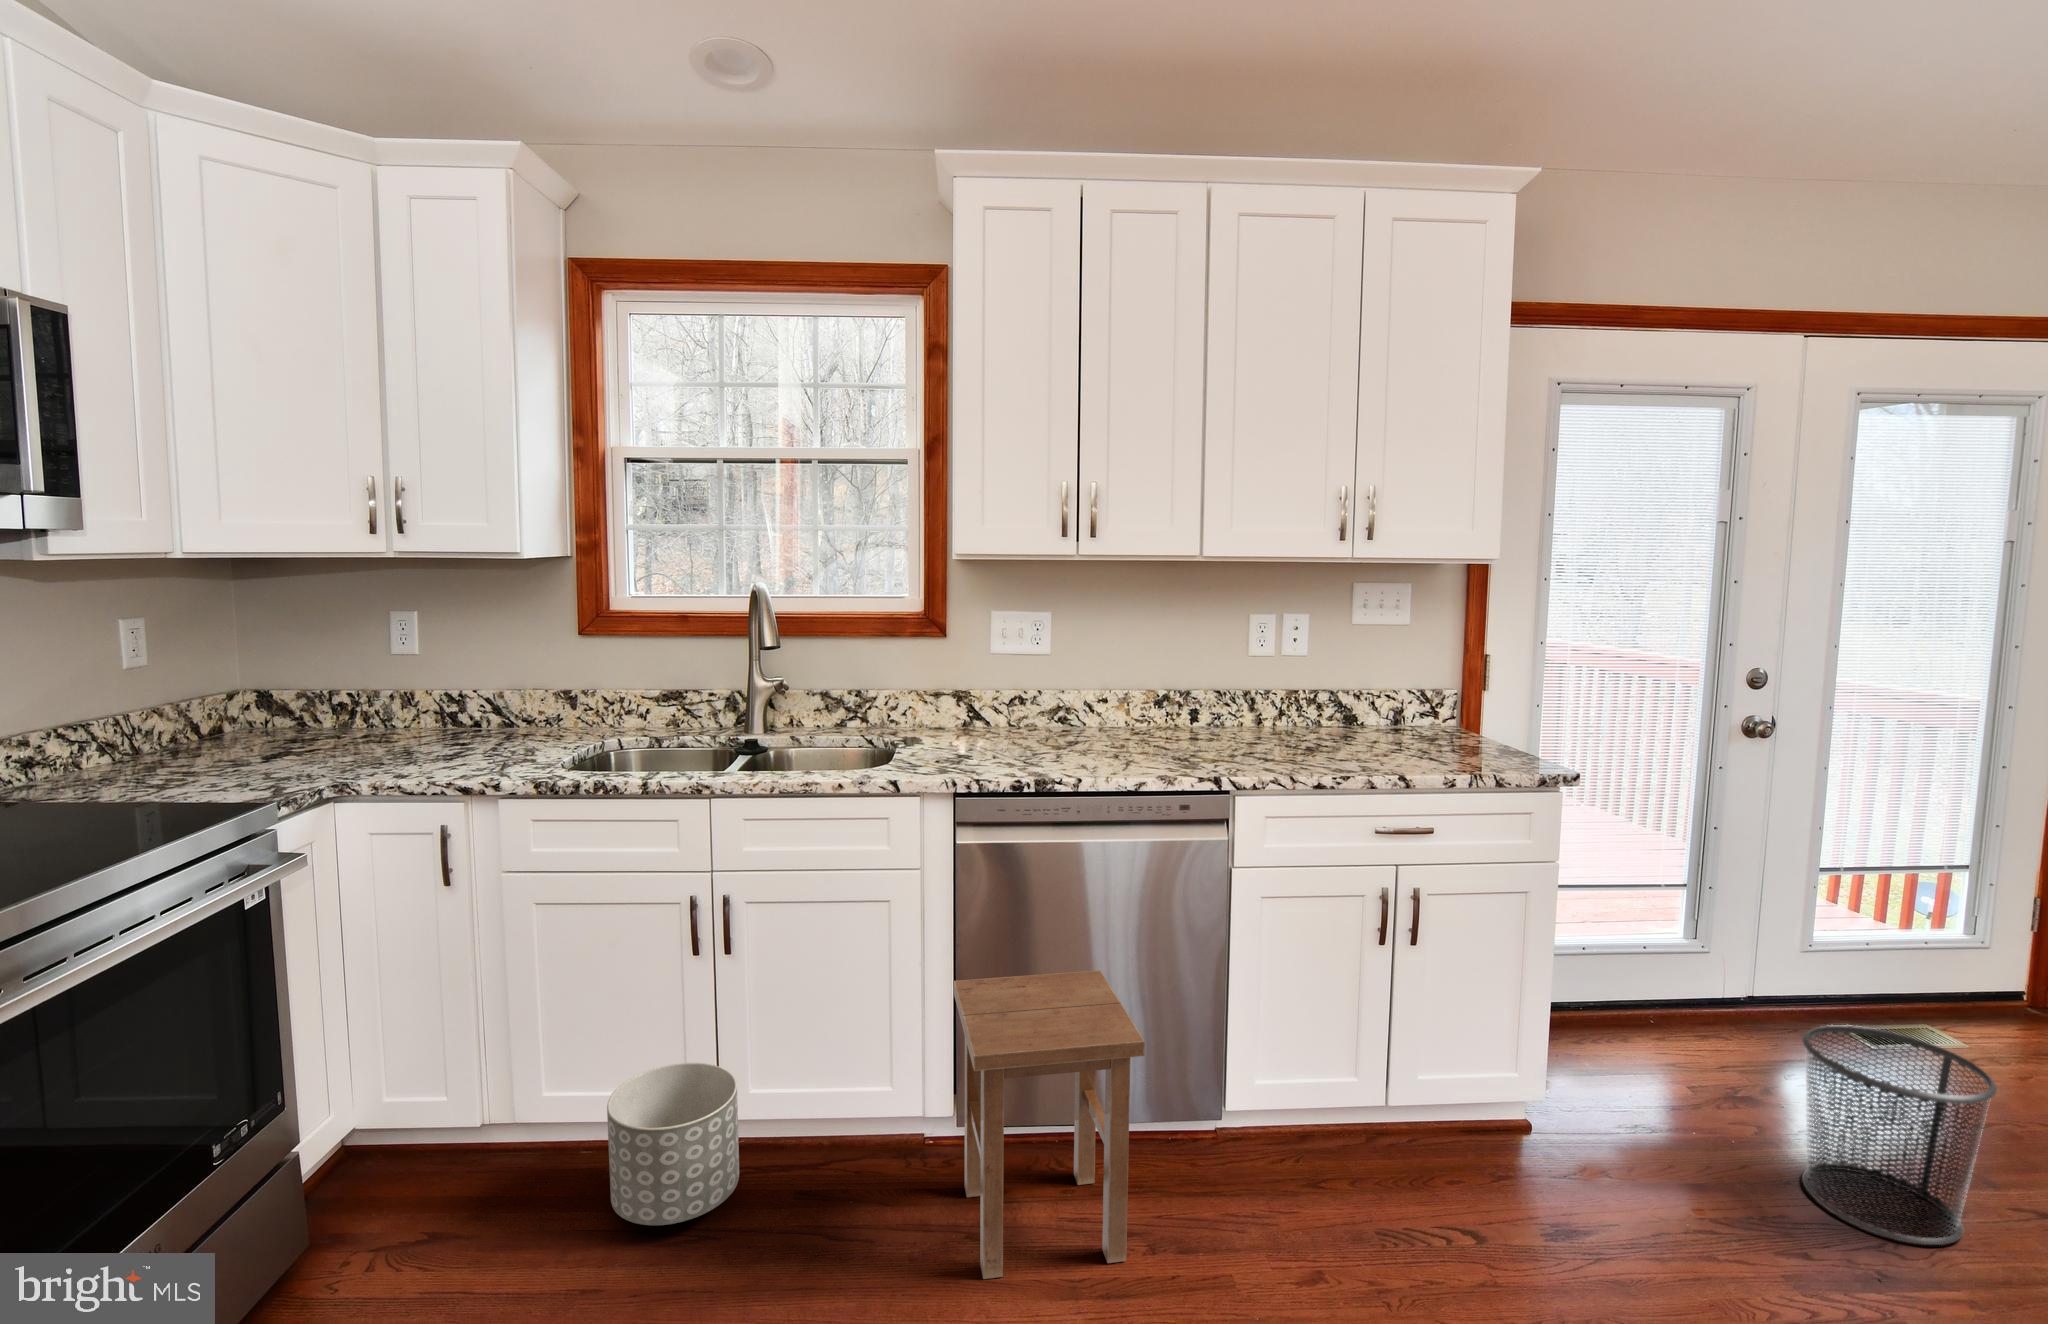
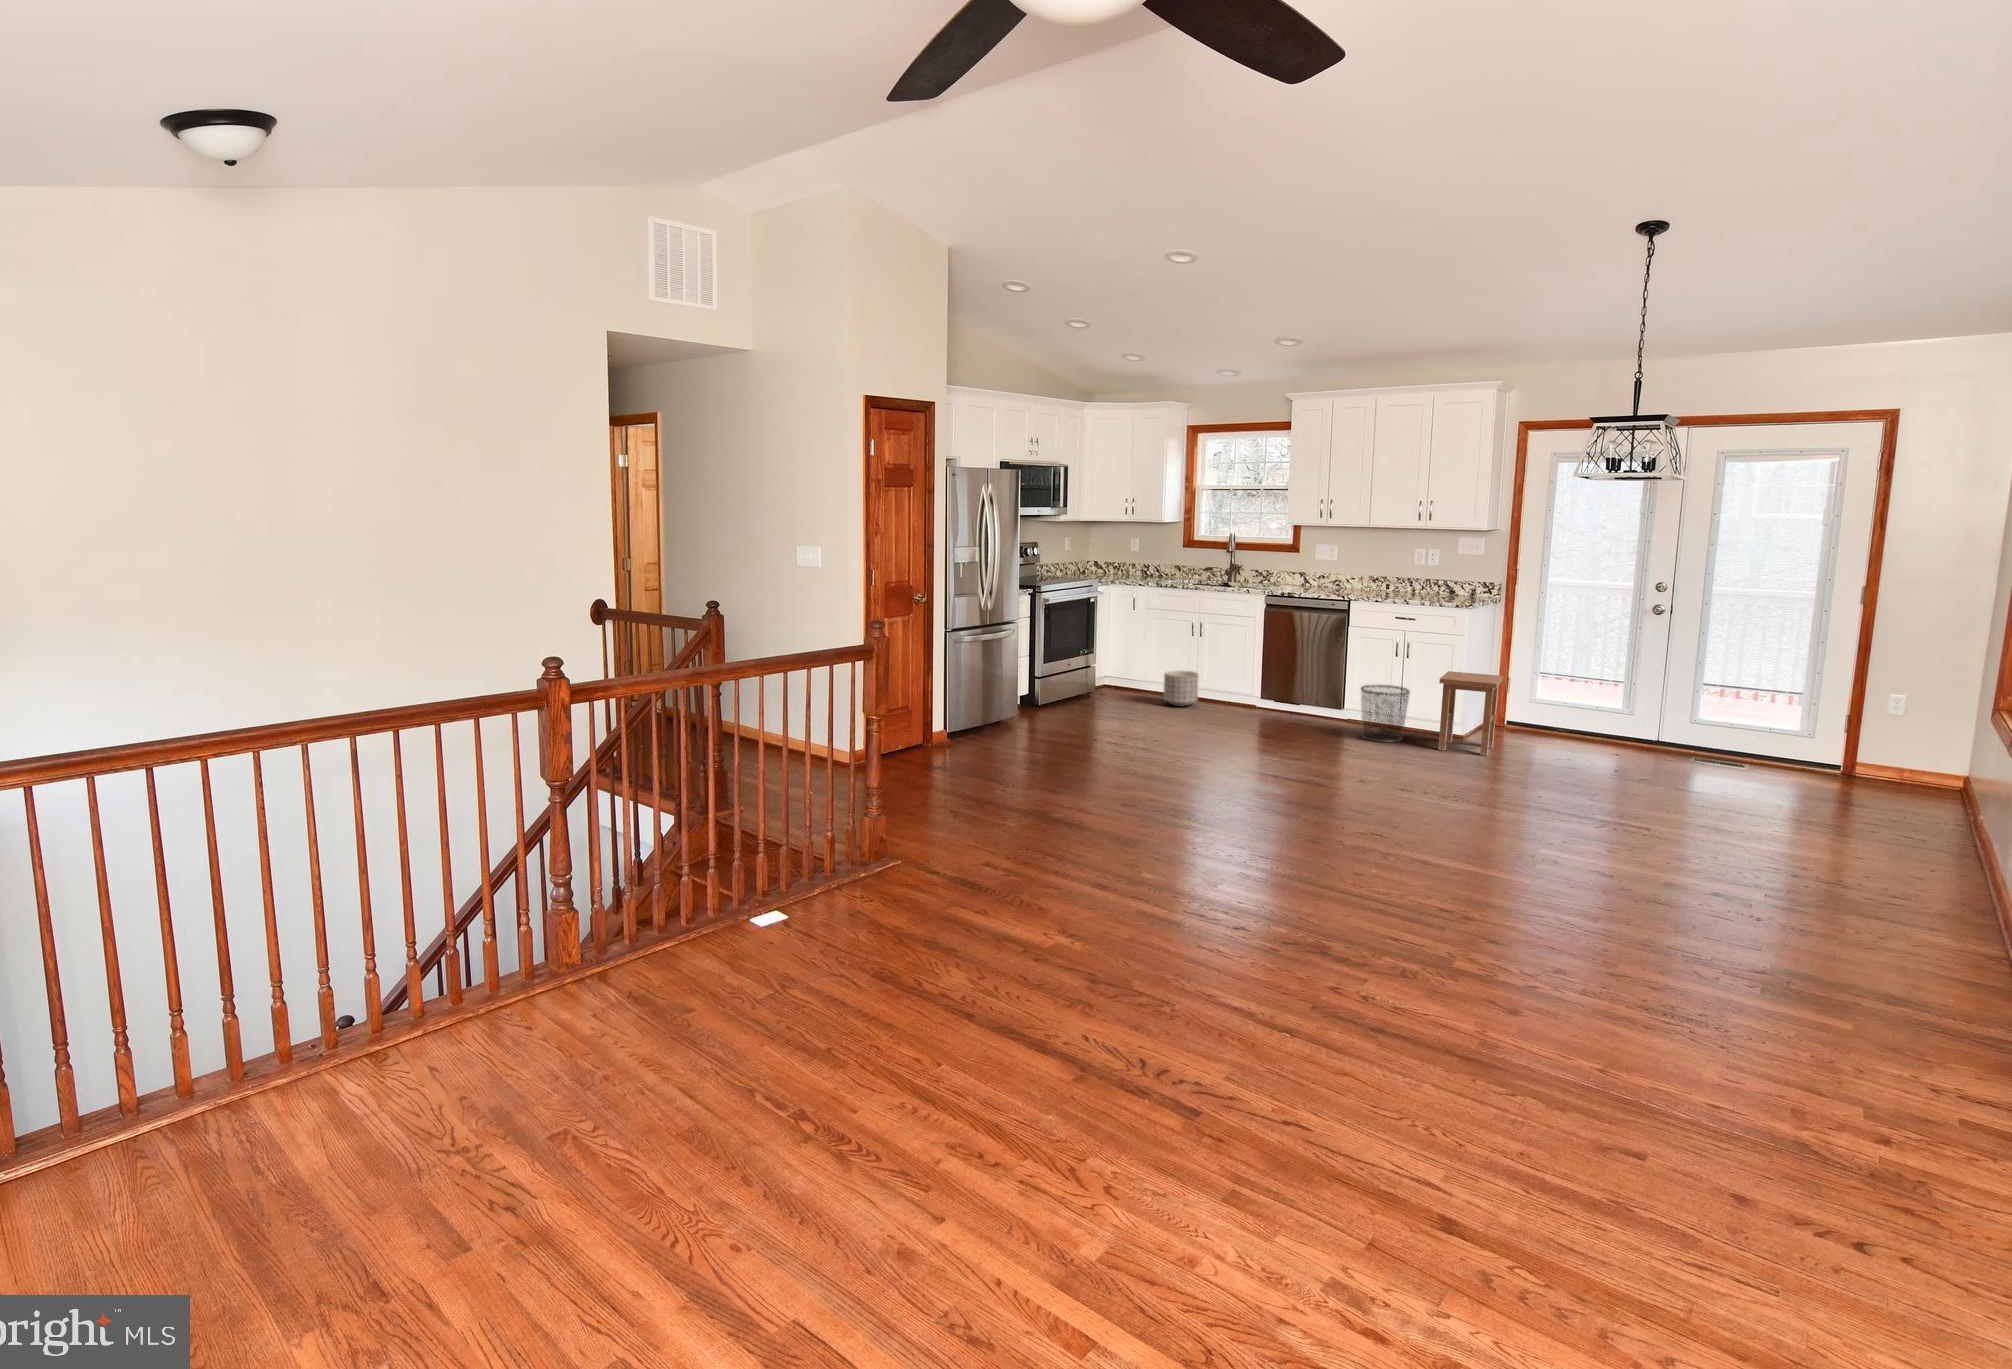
stool: present [954,970,1145,1279] -> present [1438,671,1503,756]
waste bin: present [1802,1025,1997,1245] -> present [1361,685,1410,742]

